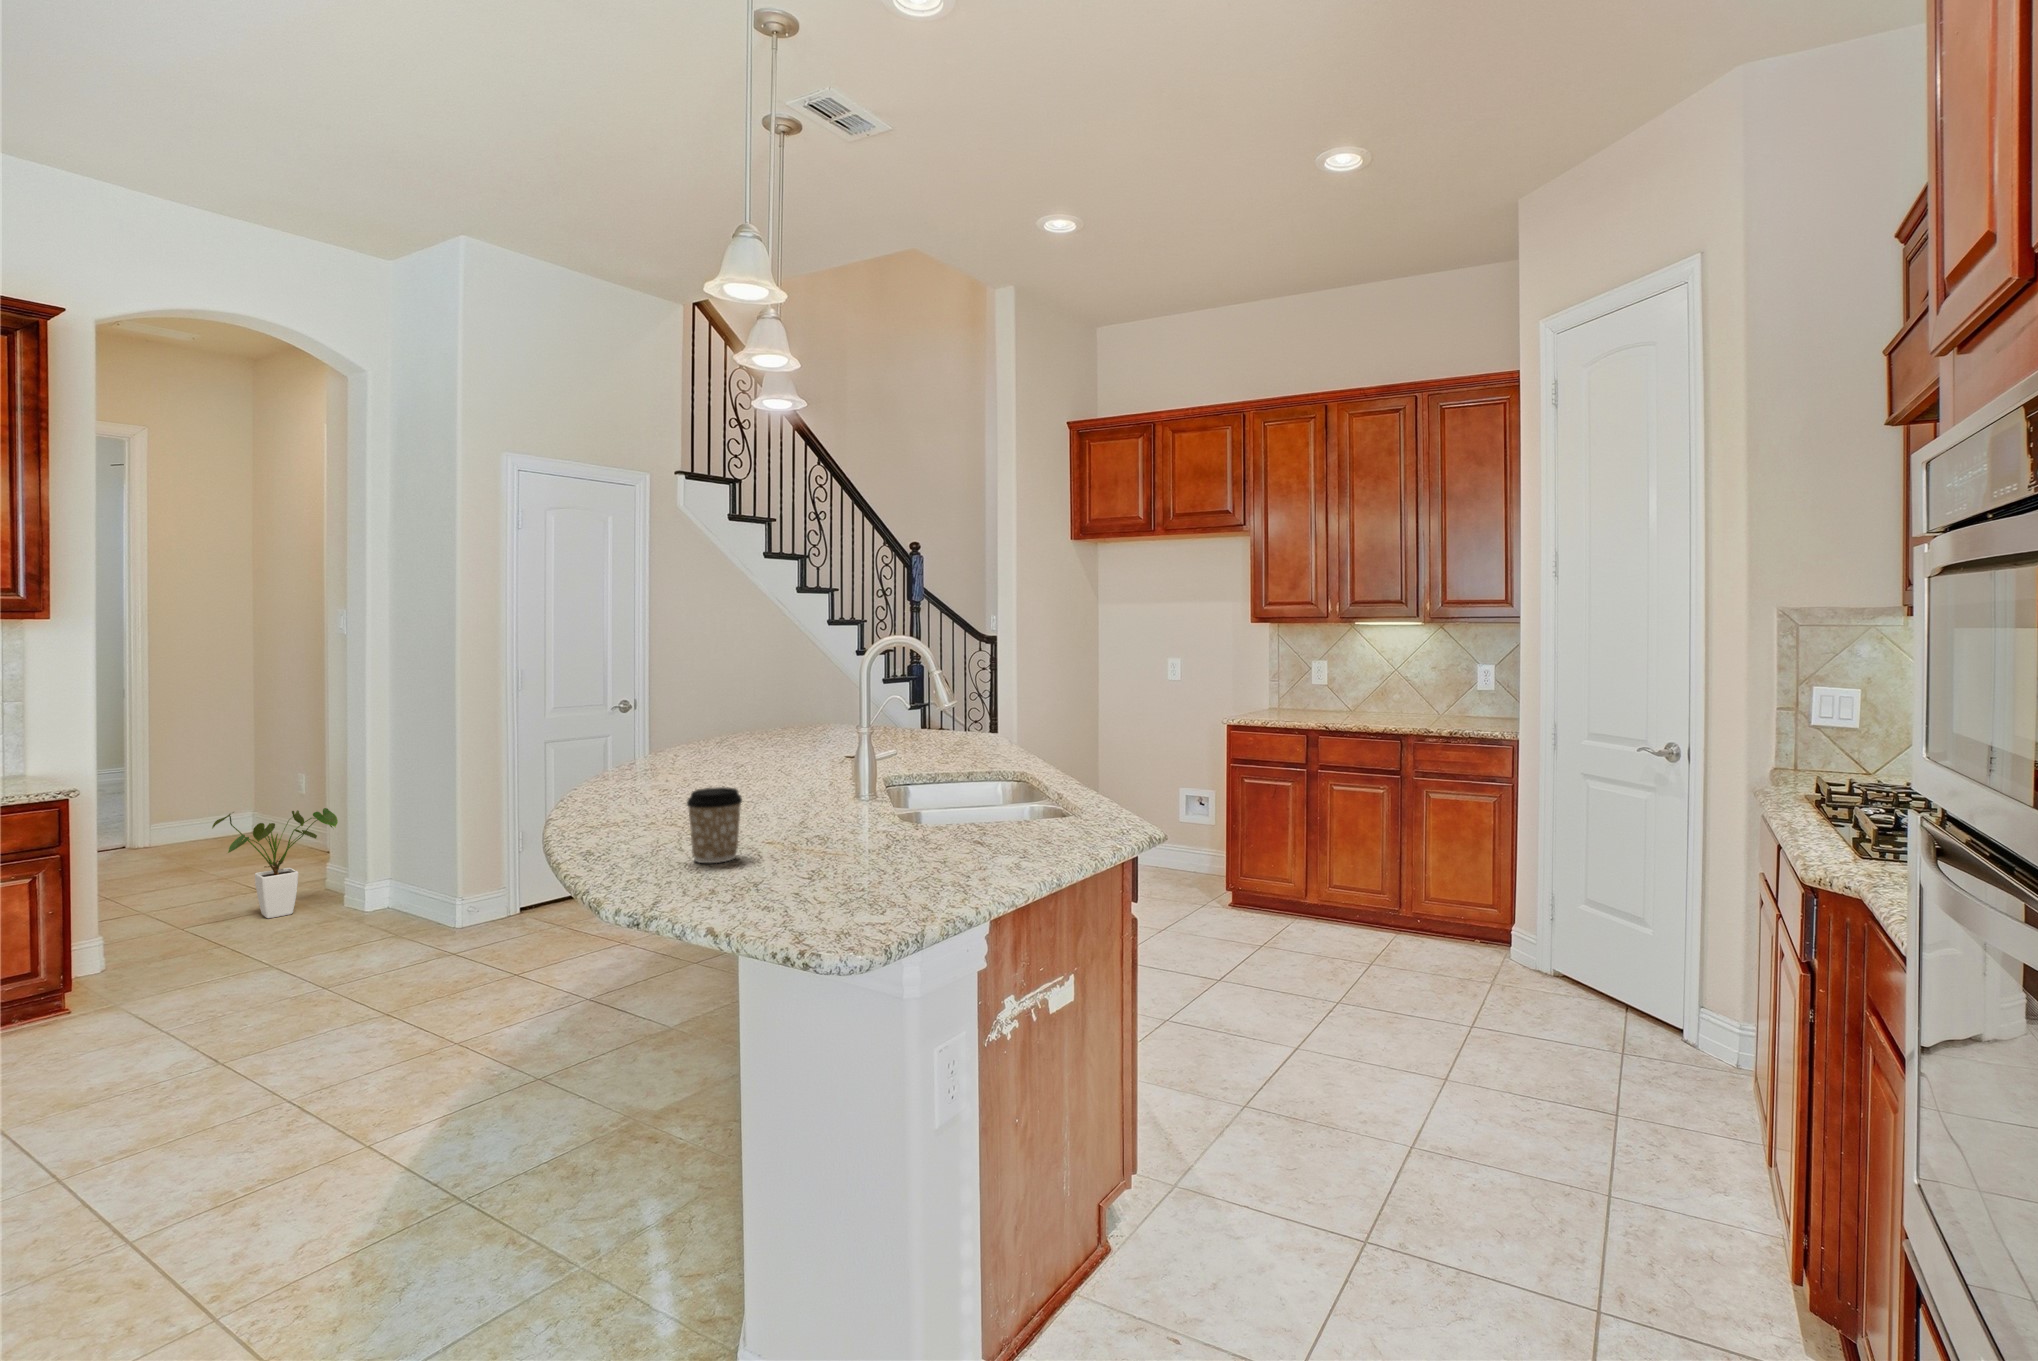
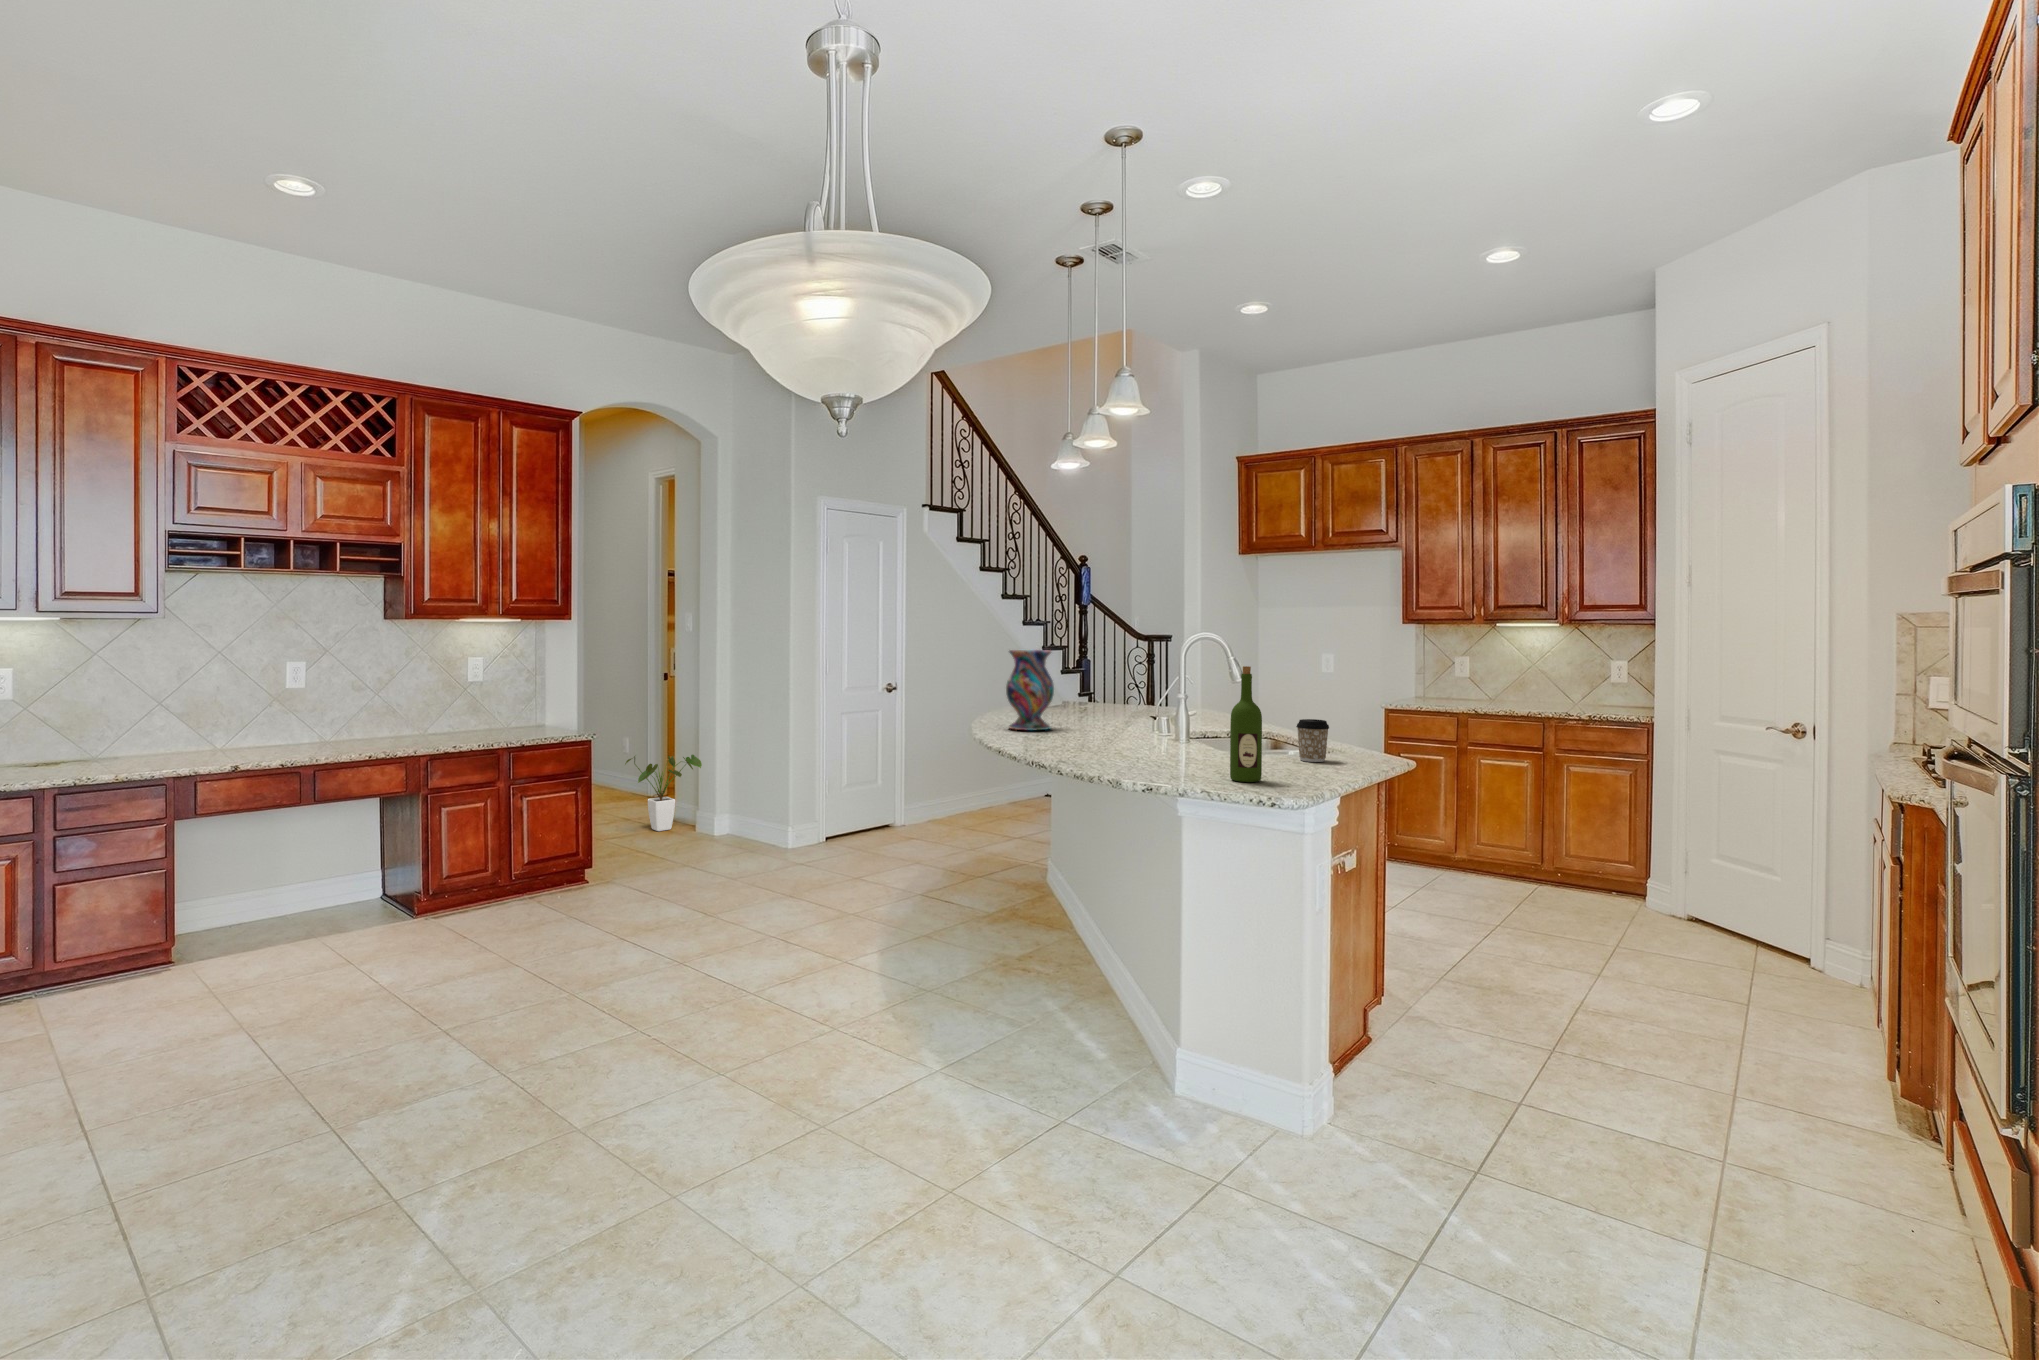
vase: none [609,666,688,791] -> present [1006,650,1054,730]
wine bottle: none [786,705,842,917] -> present [1230,666,1262,782]
coffee cup: present [687,787,742,863] -> present [1296,719,1329,762]

